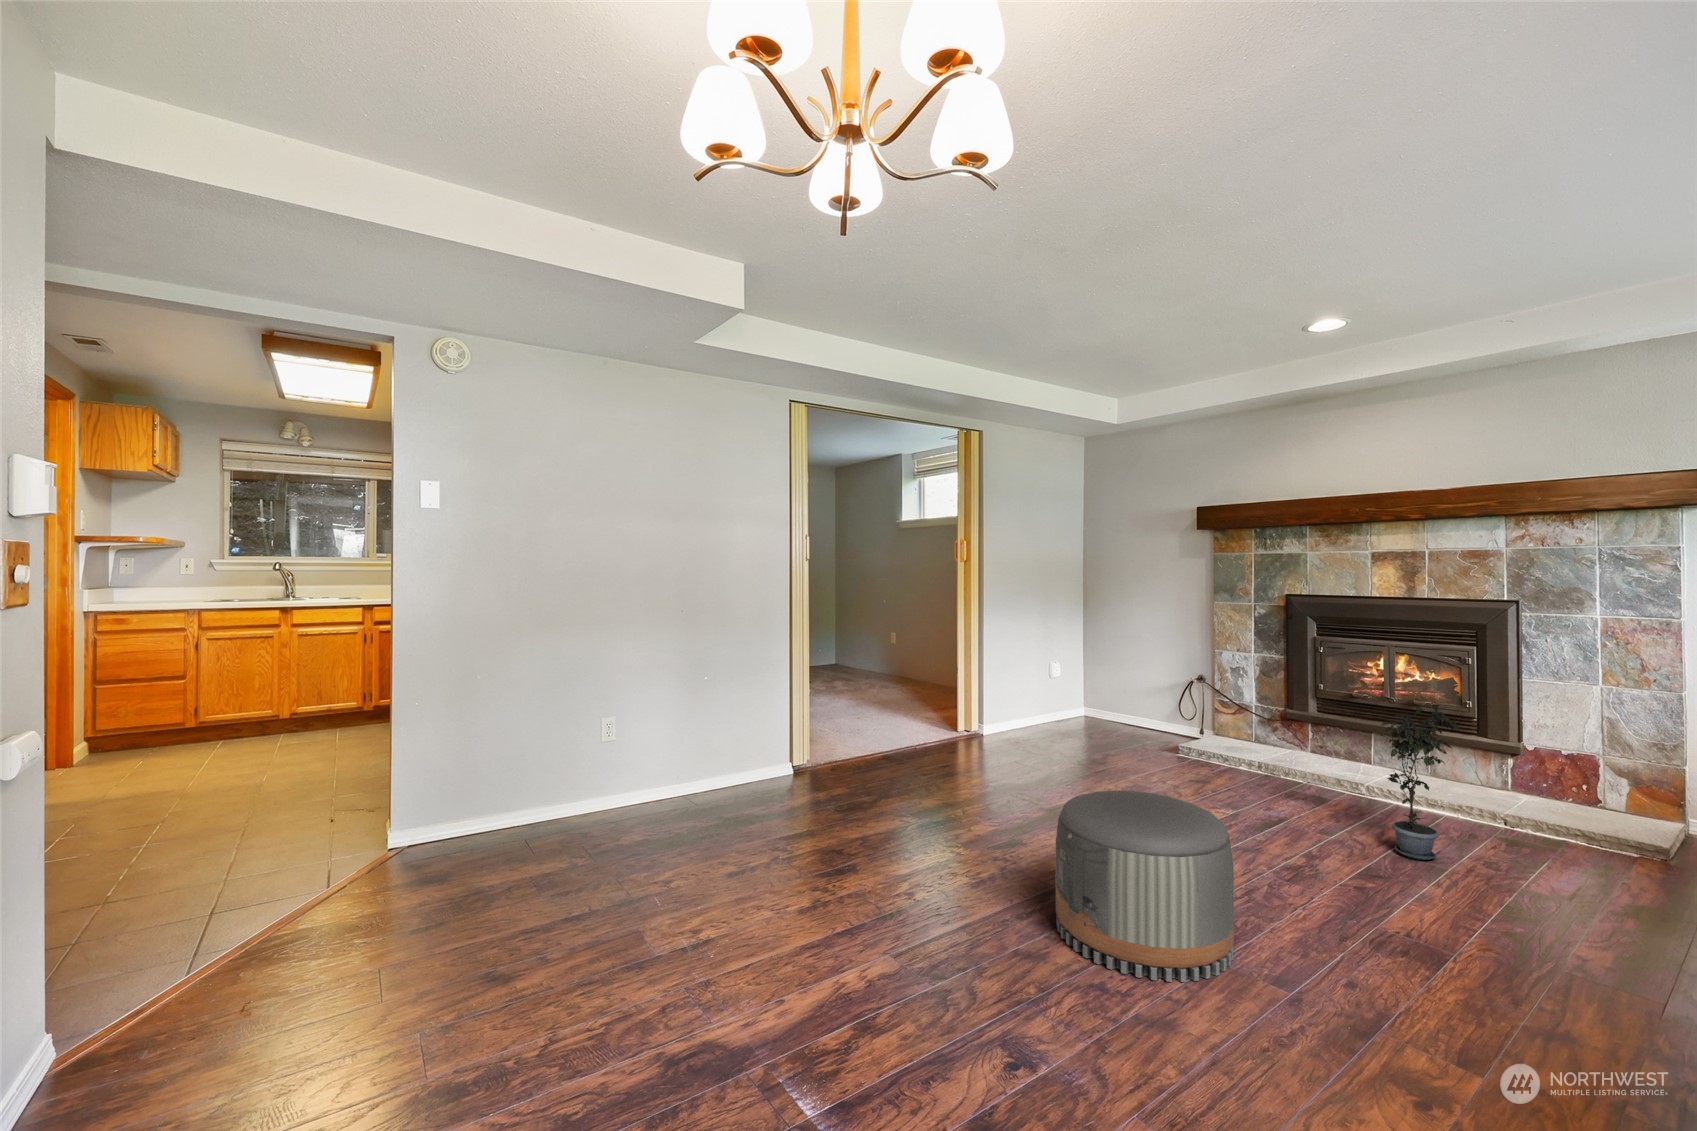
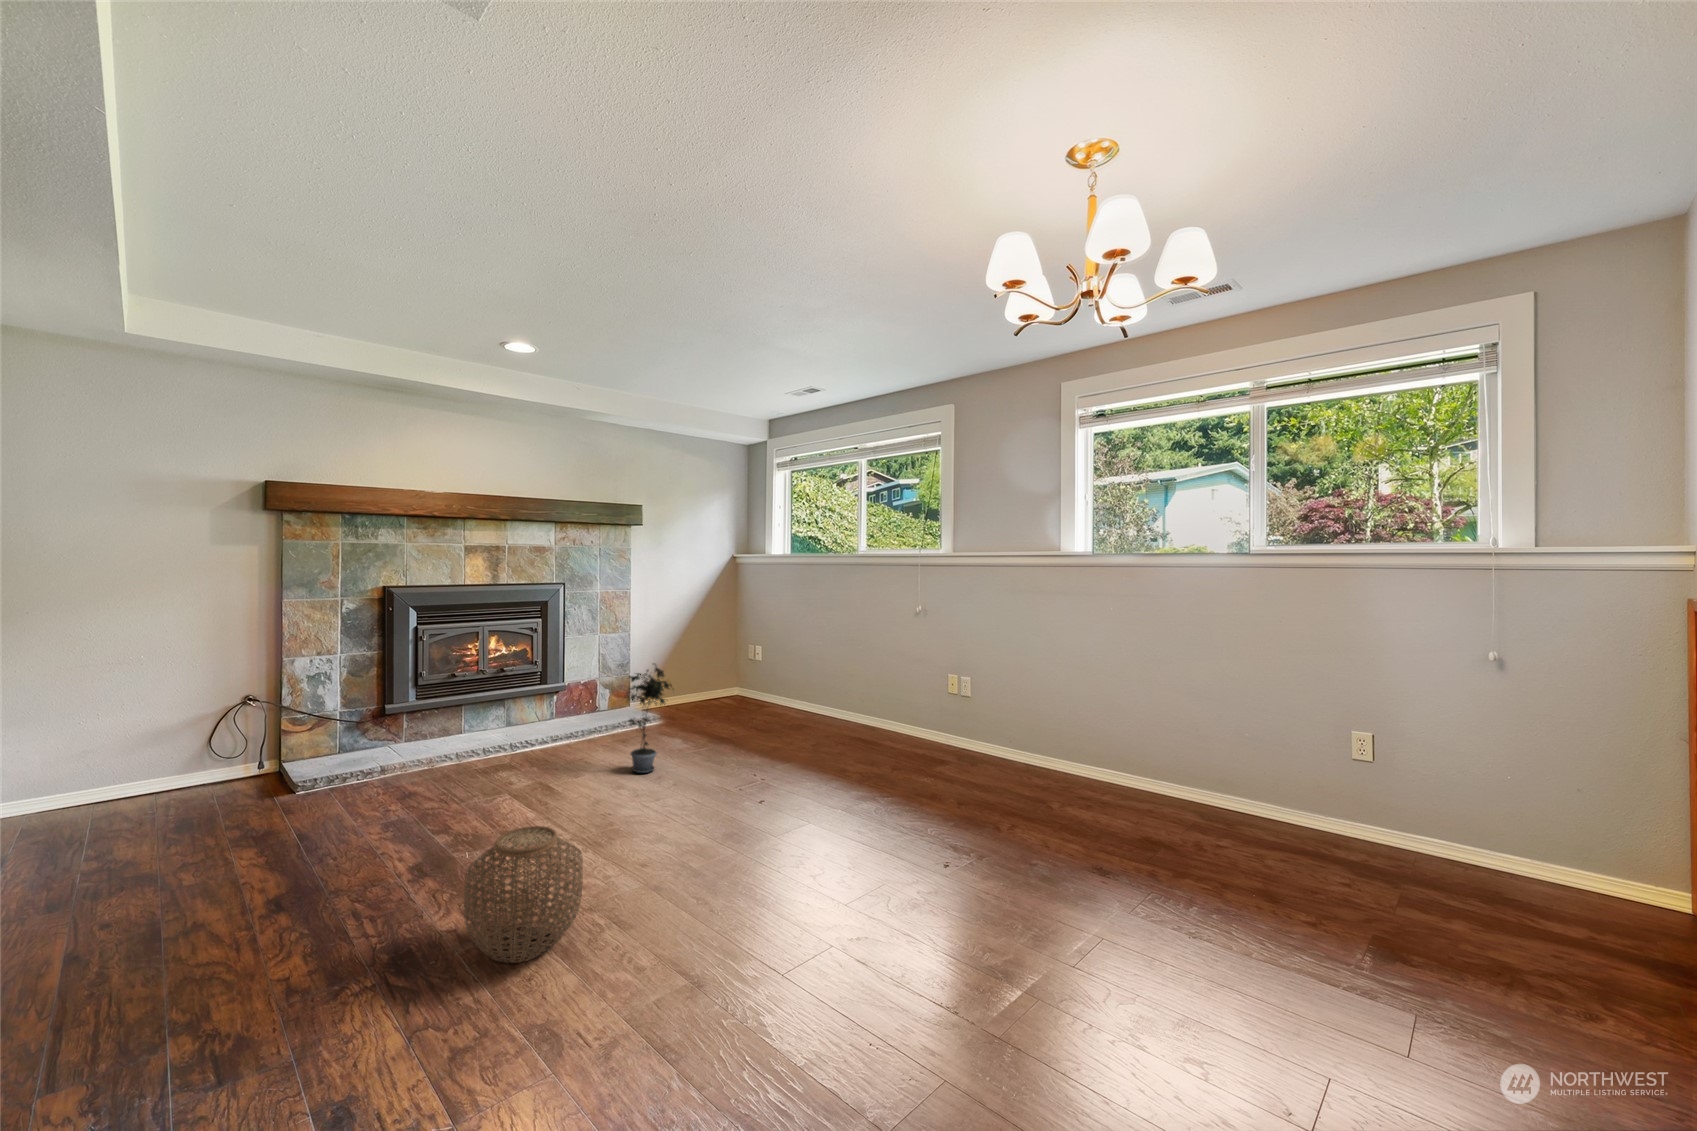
woven basket: none [951,750,1033,846] -> present [464,826,583,963]
pouf: present [1056,790,1234,982] -> none [701,767,835,919]

